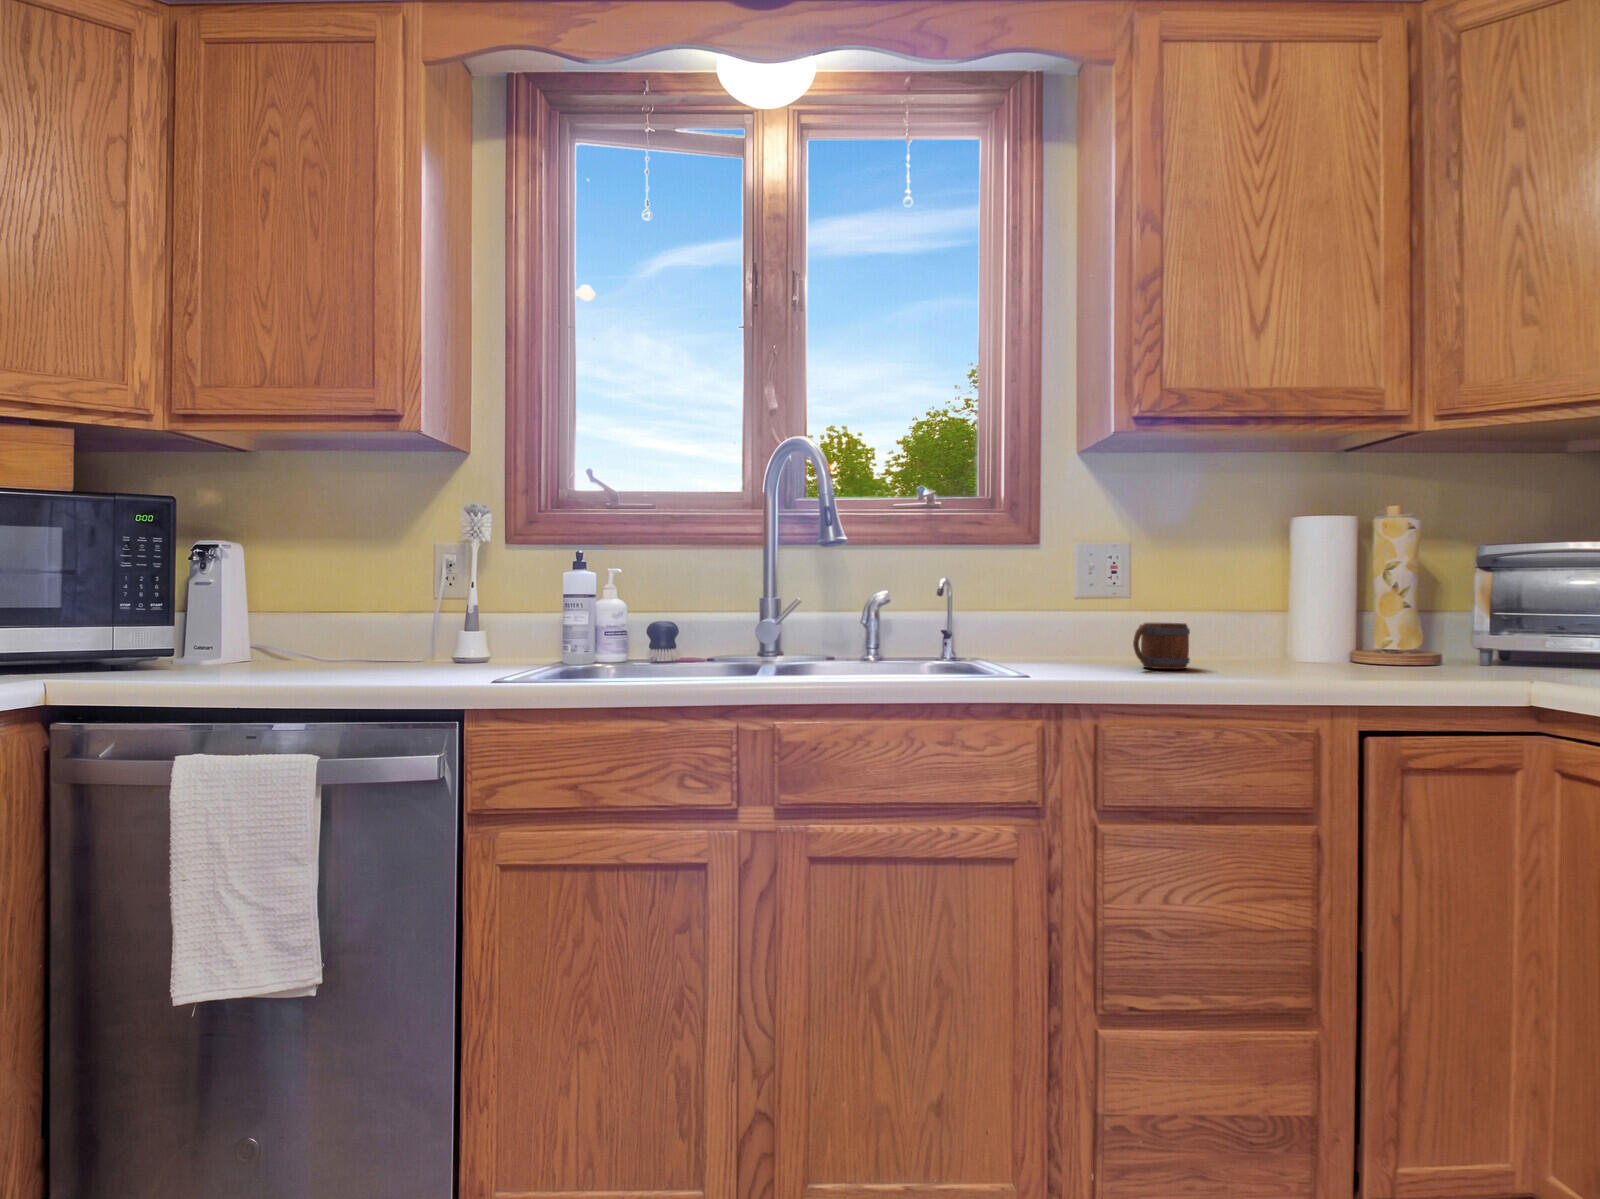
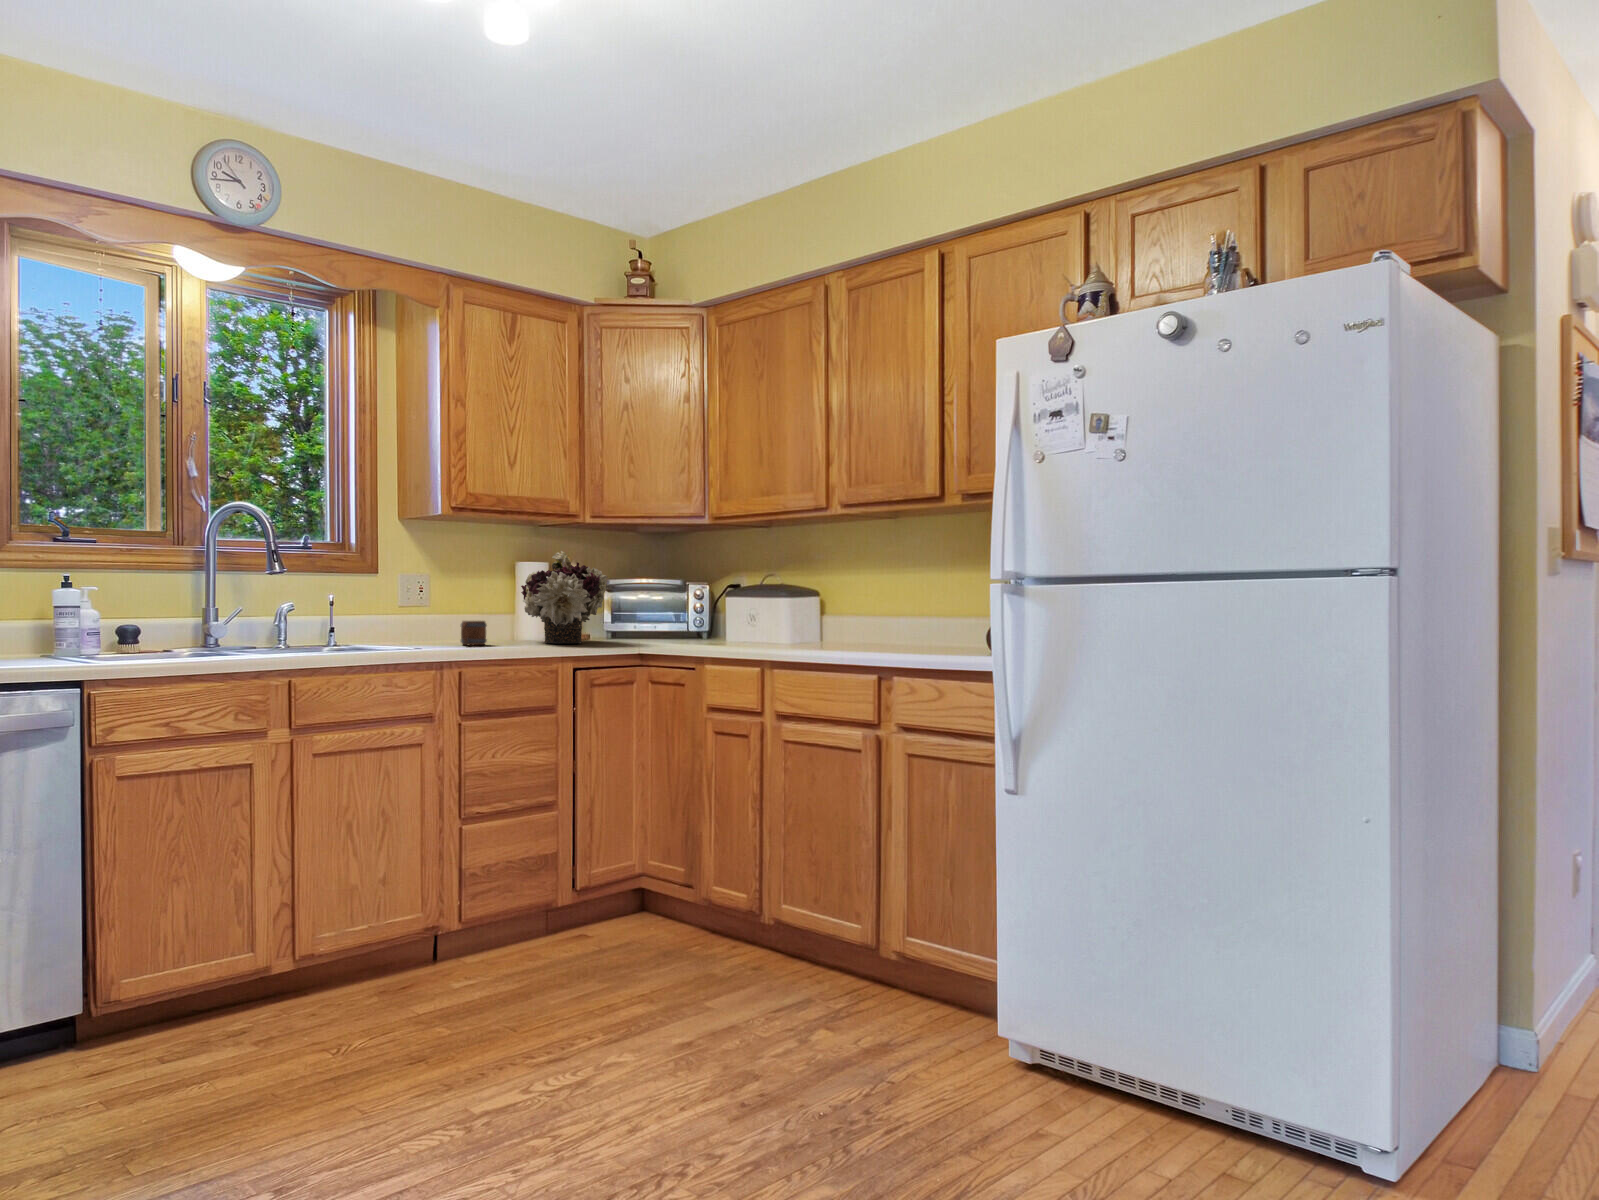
flower arrangement: none [1274,486,1464,673] -> present [521,551,607,643]

